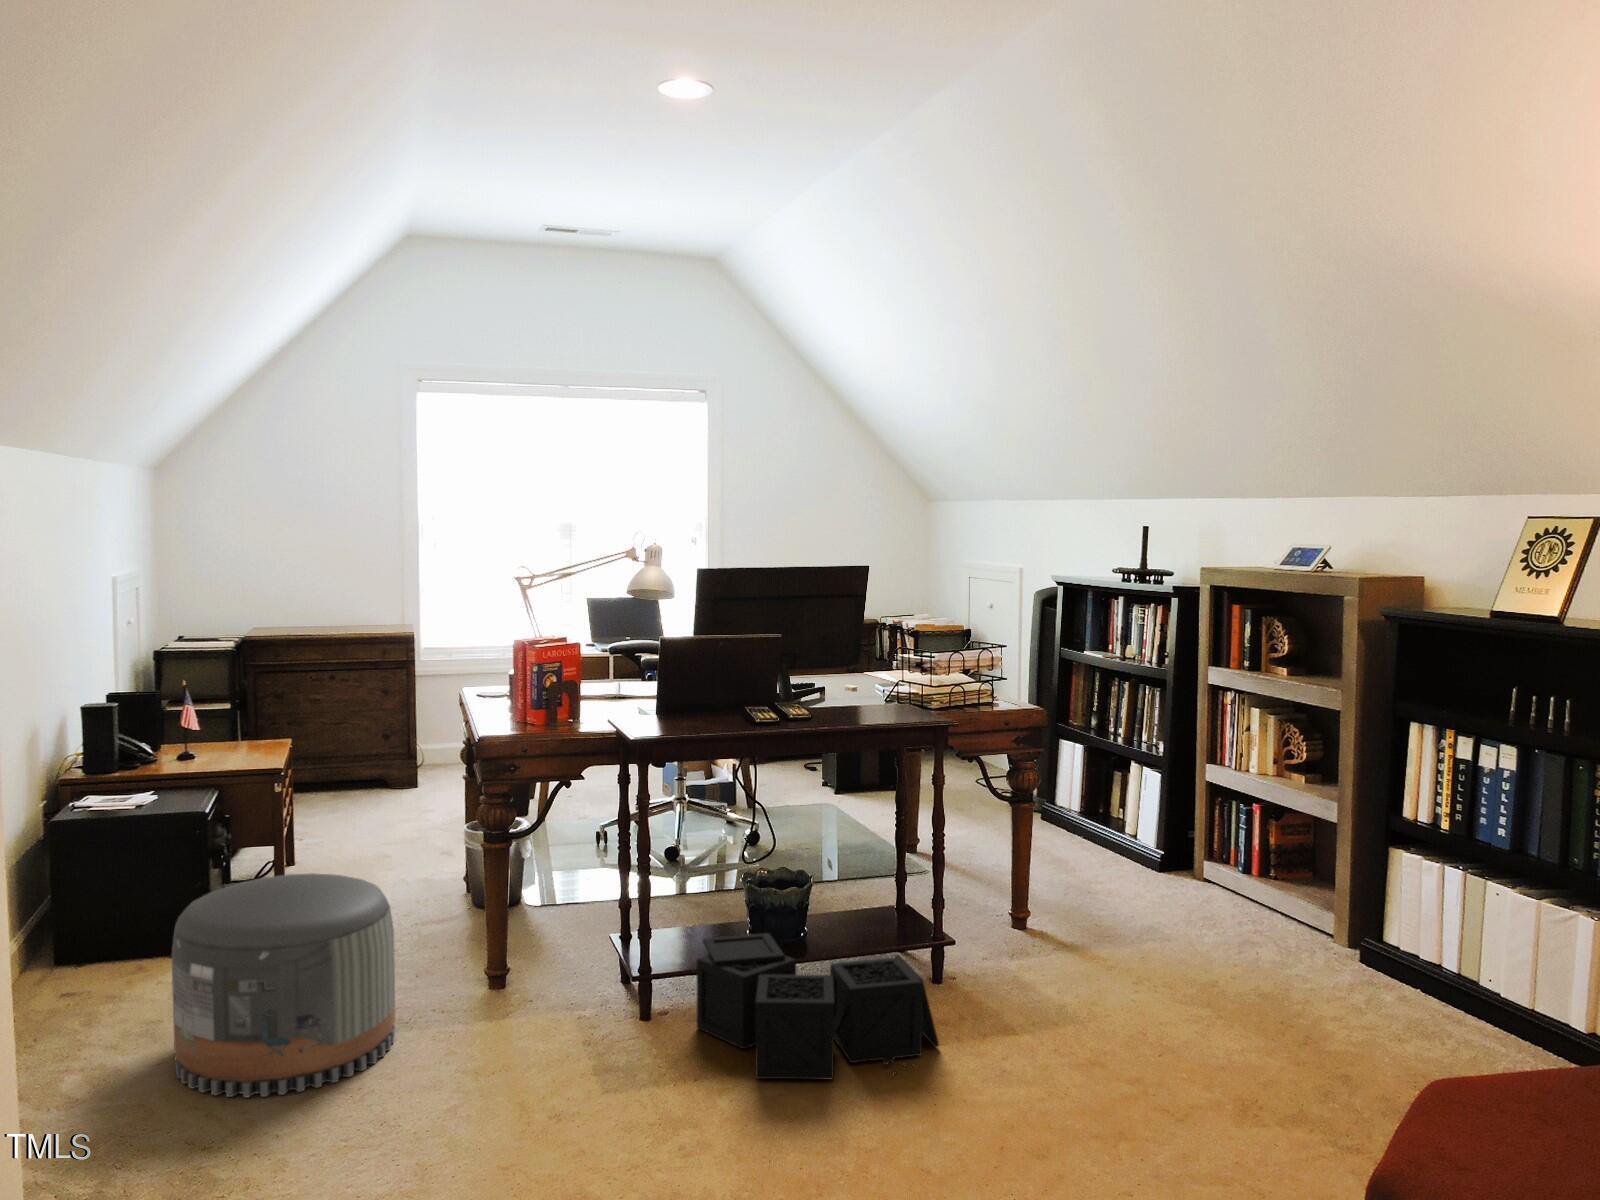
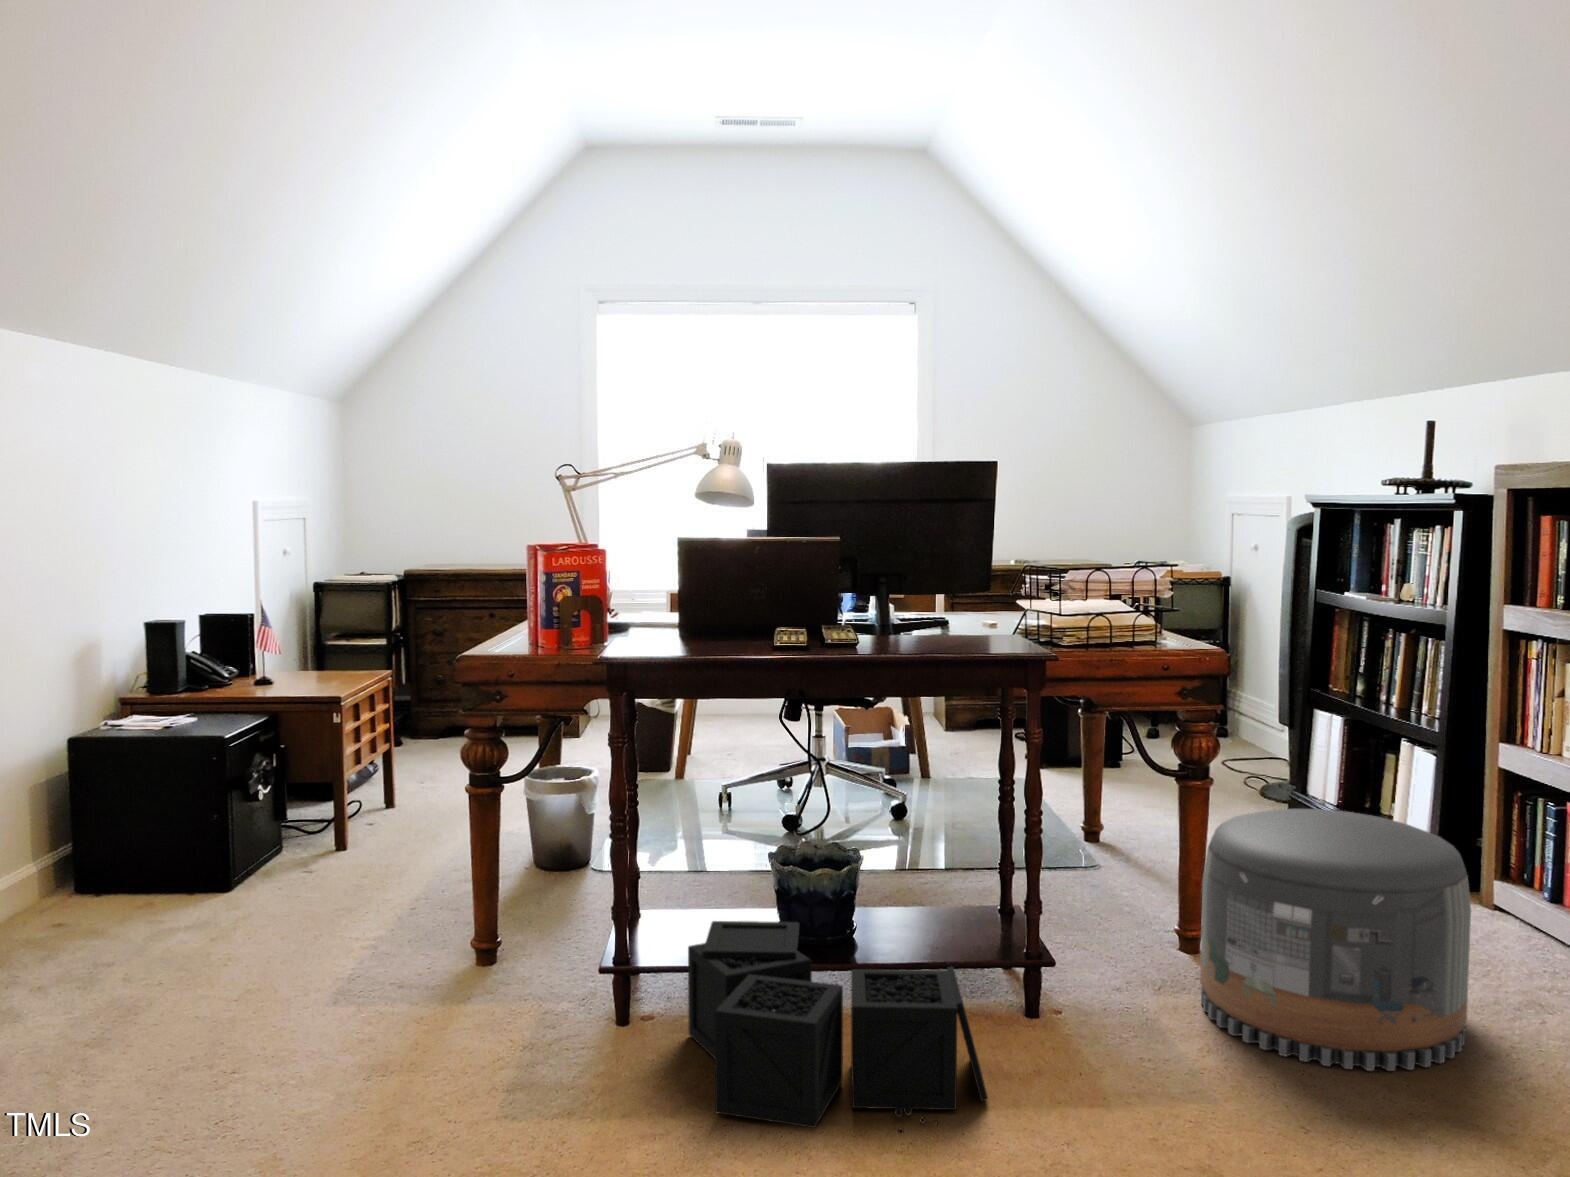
pouf: present [172,873,395,1097] -> present [1200,809,1471,1071]

